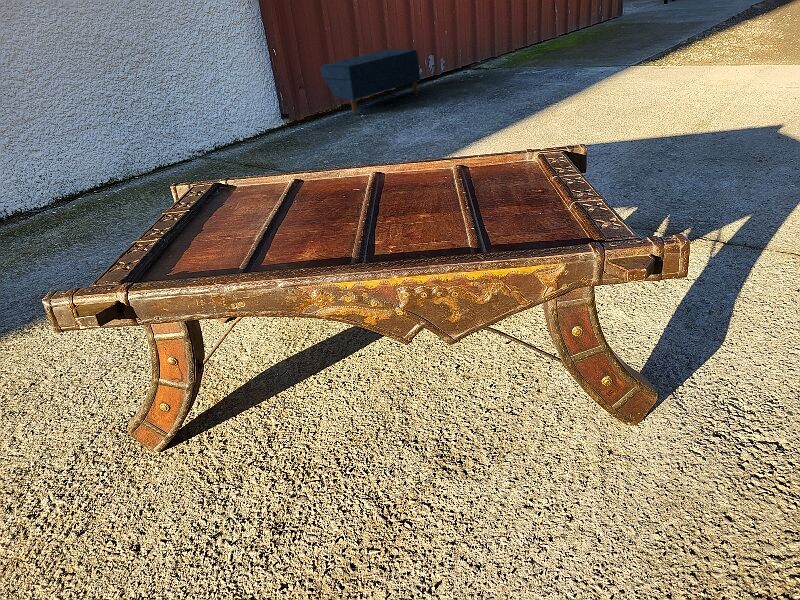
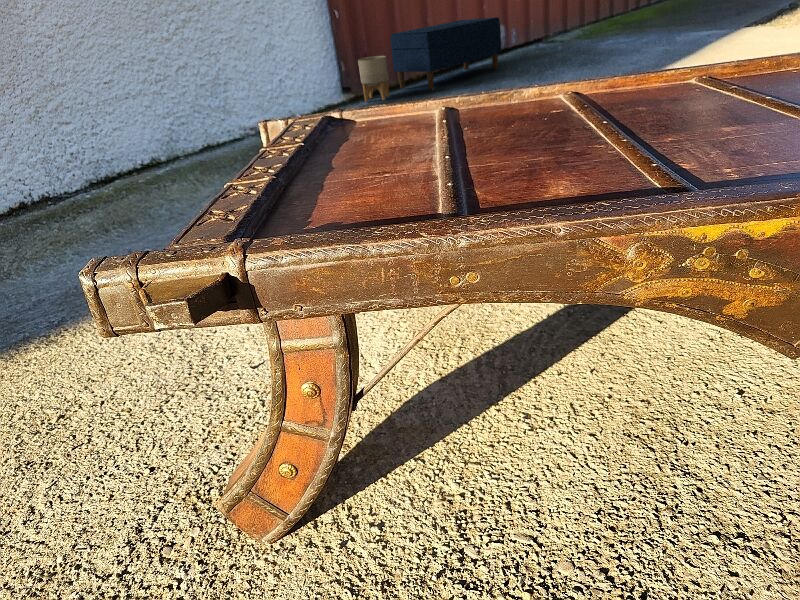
planter: none [291,85,320,124] -> present [358,56,390,102]

